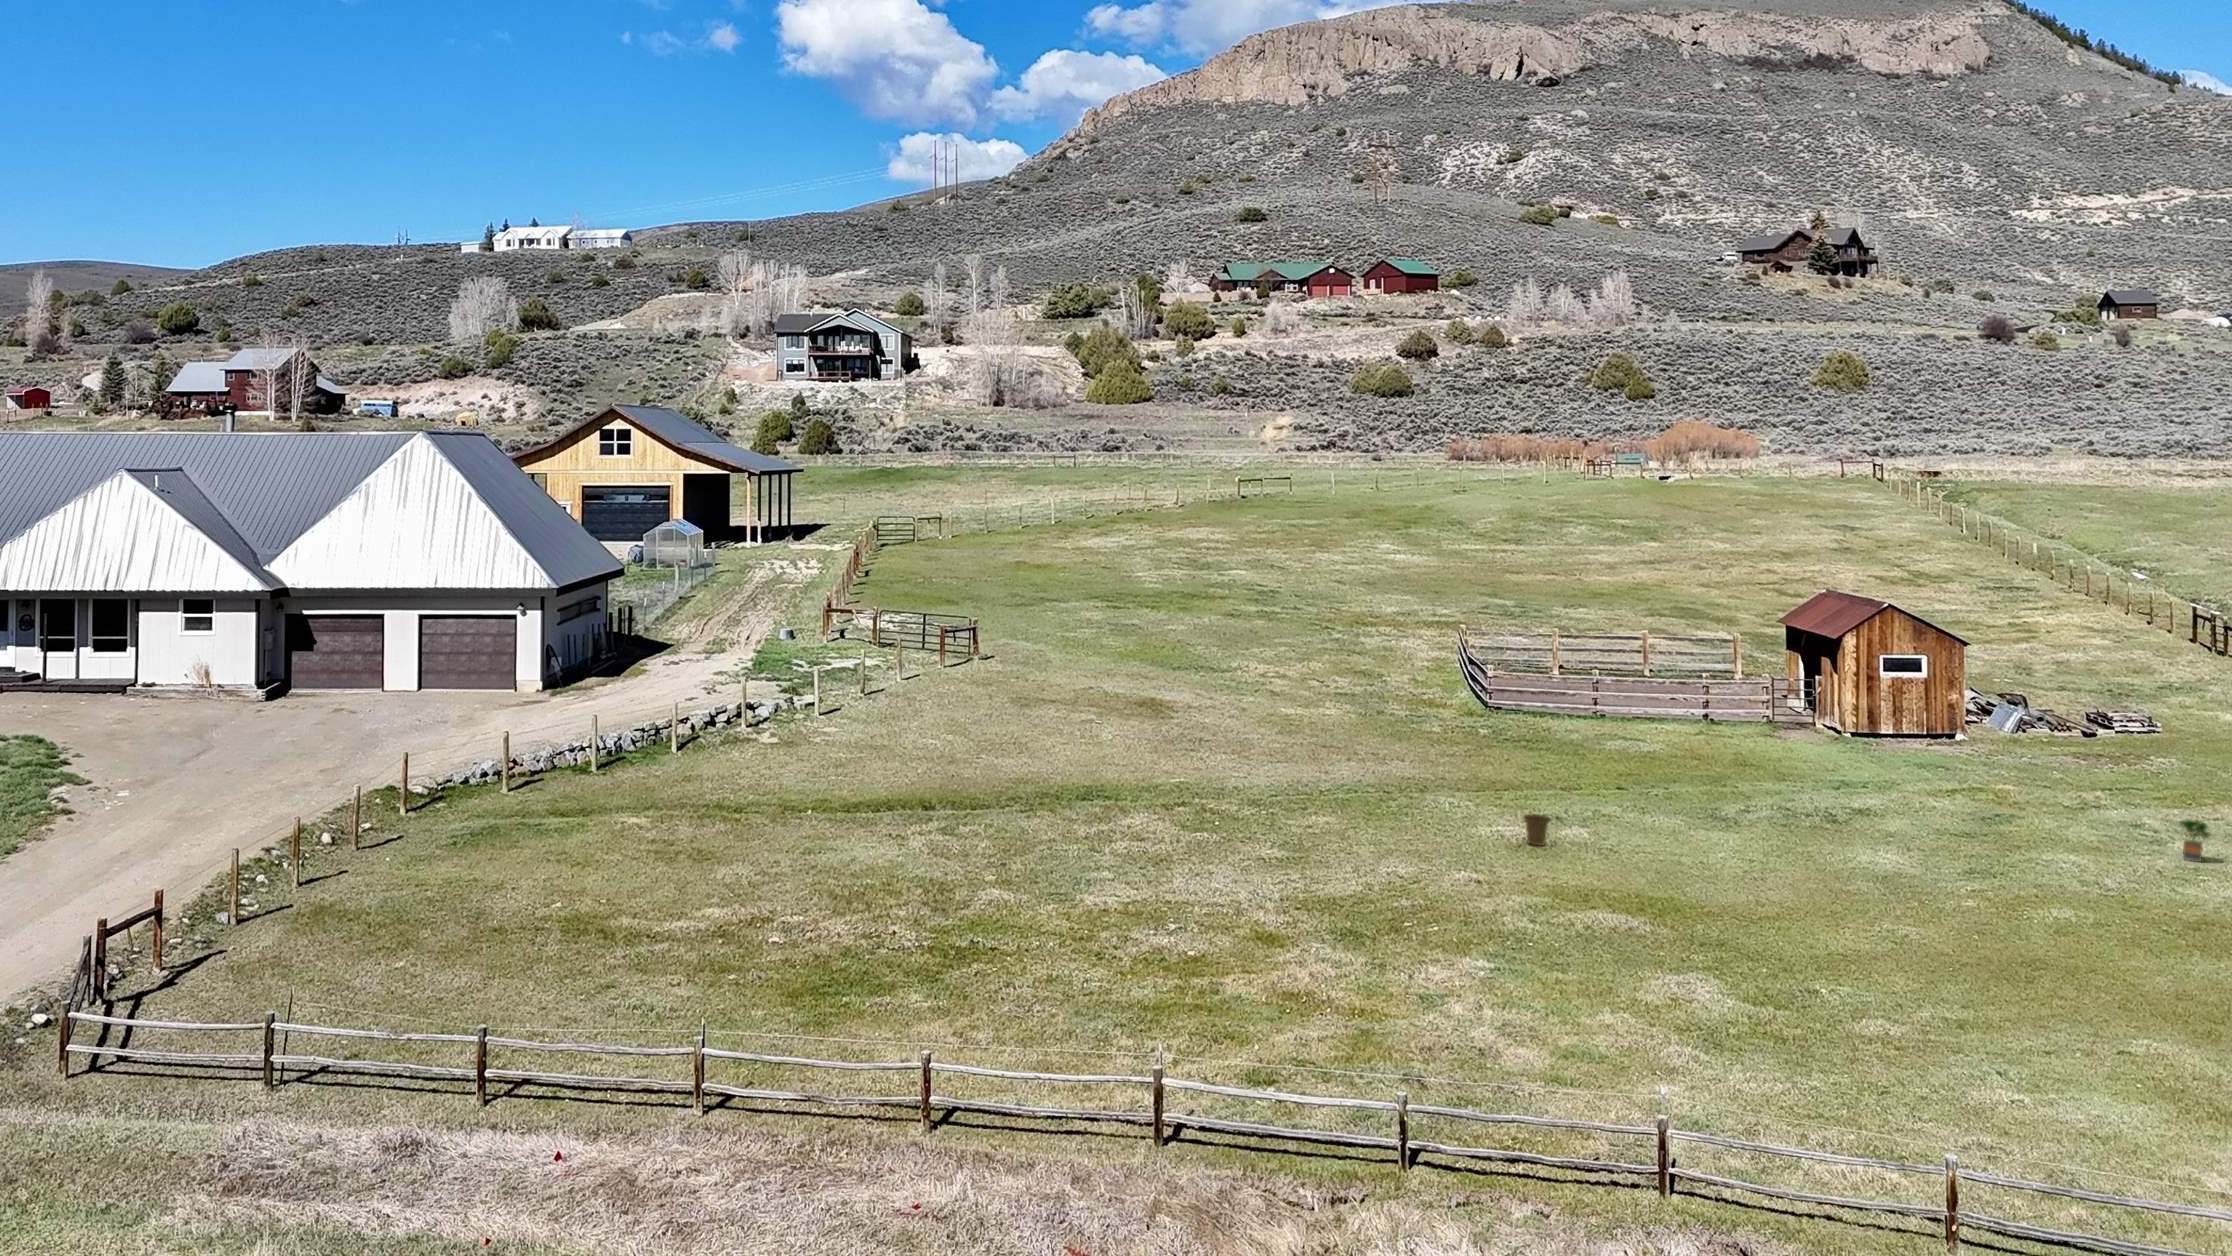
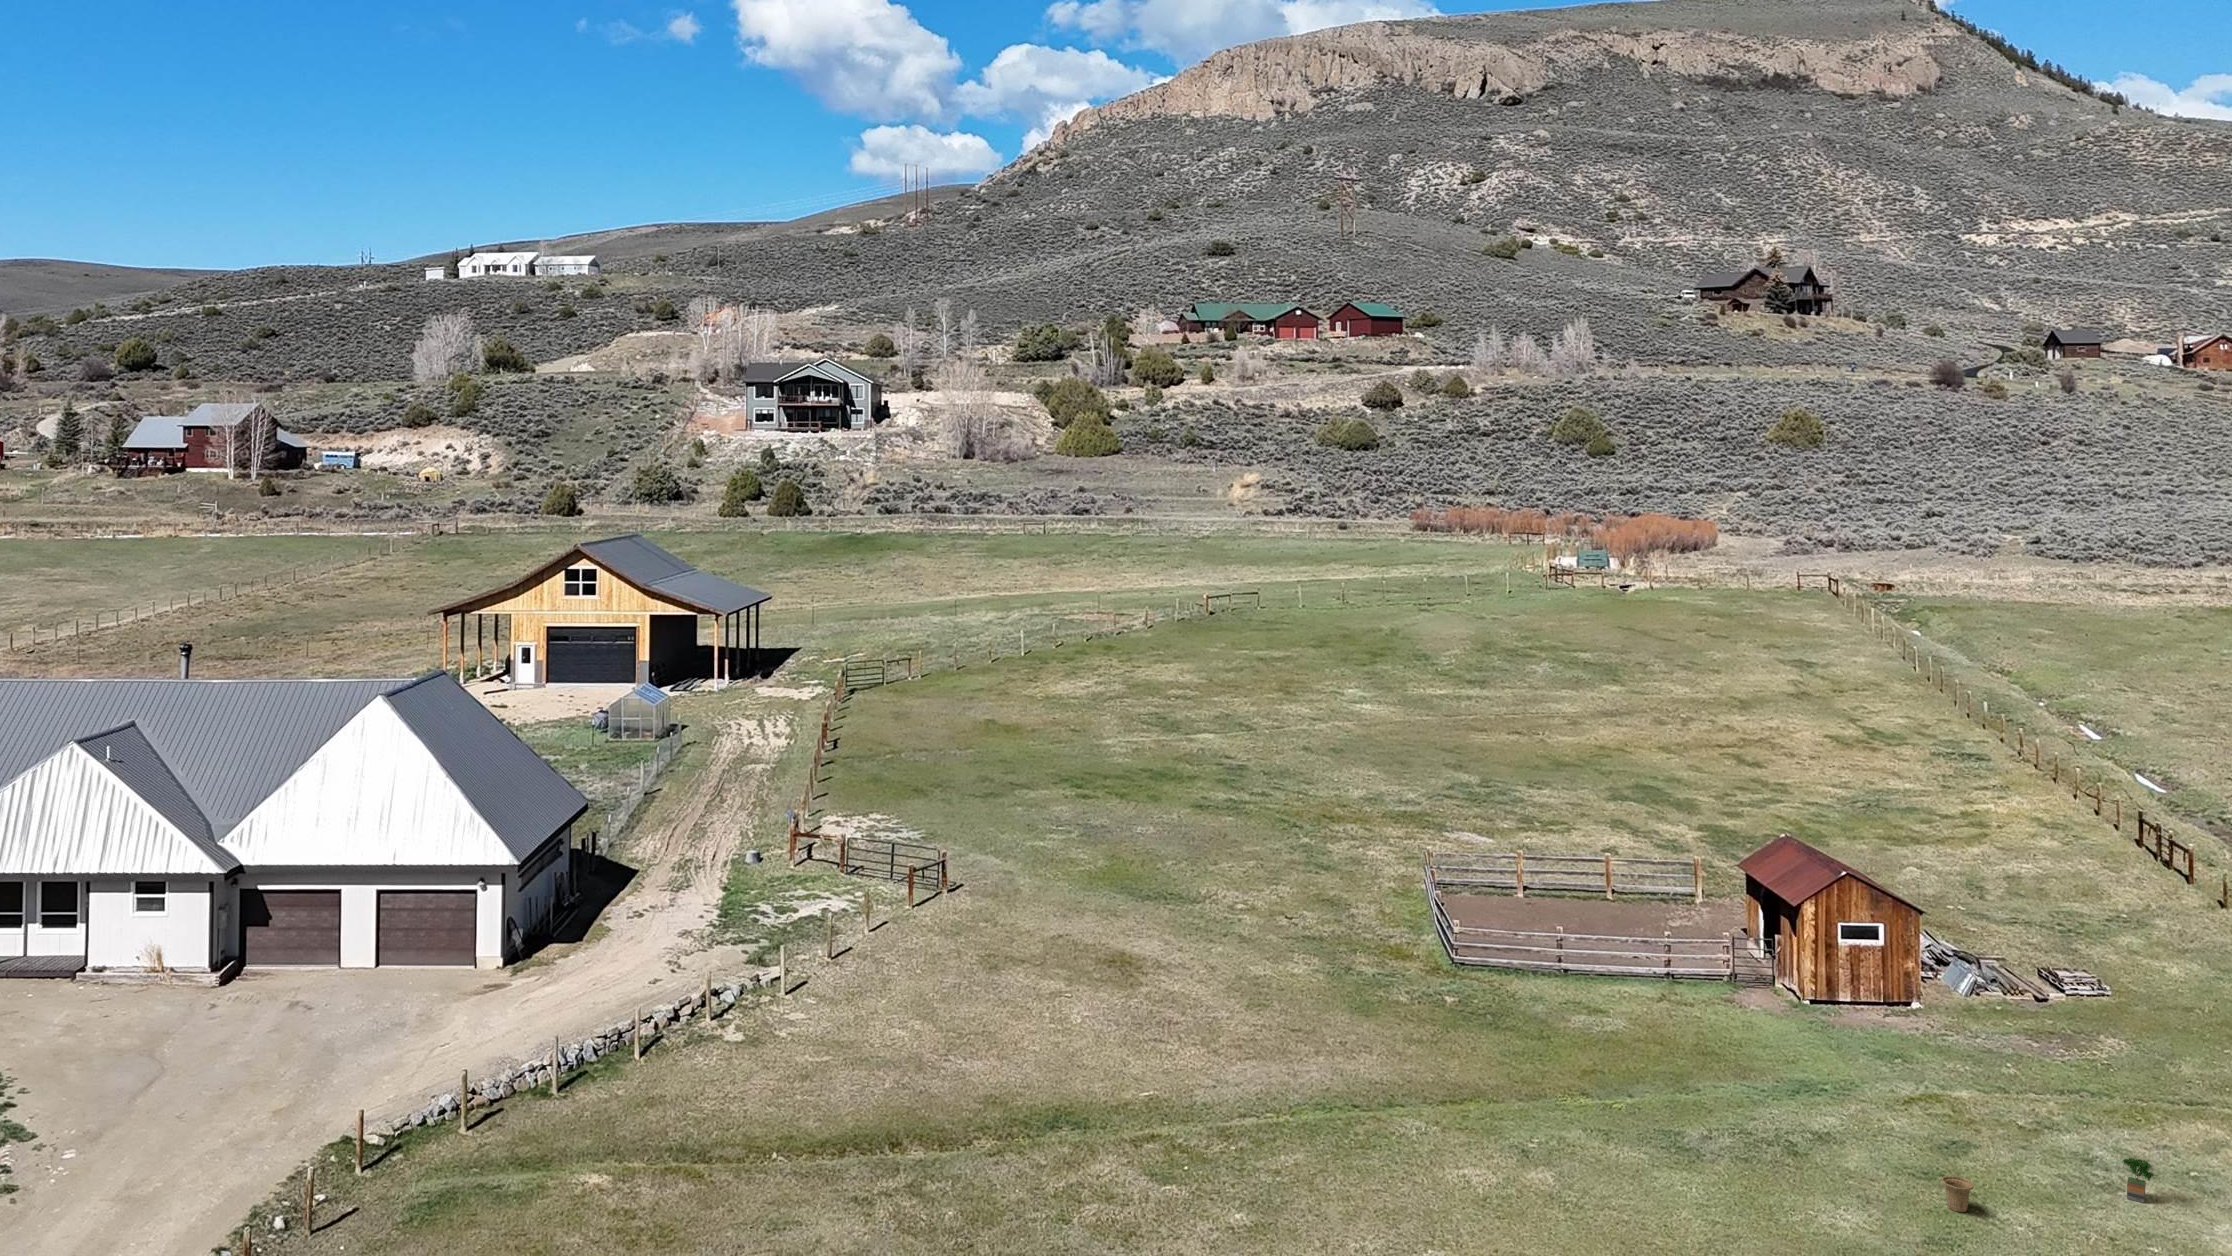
basket: present [1523,814,1551,846] -> present [1942,1176,1974,1212]

